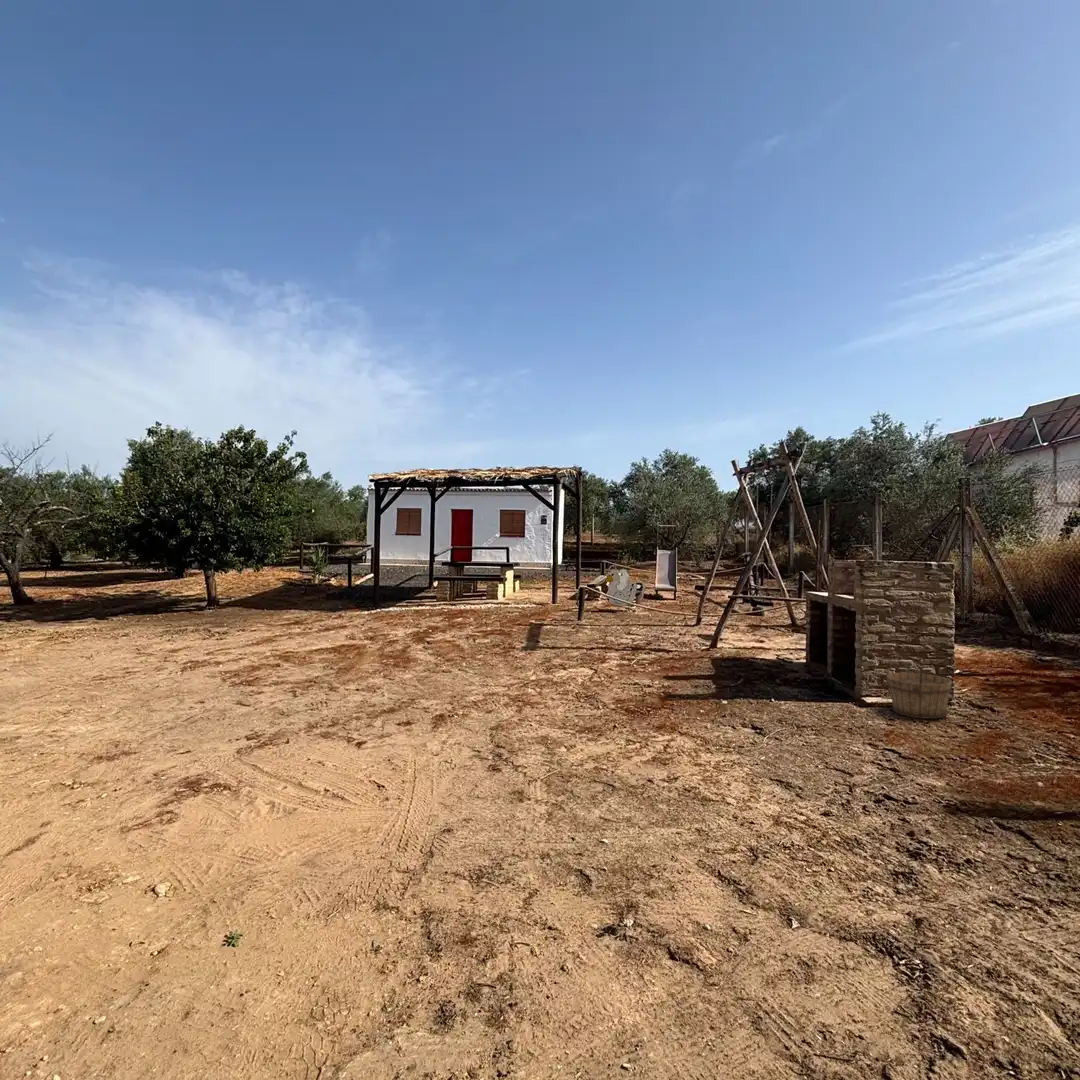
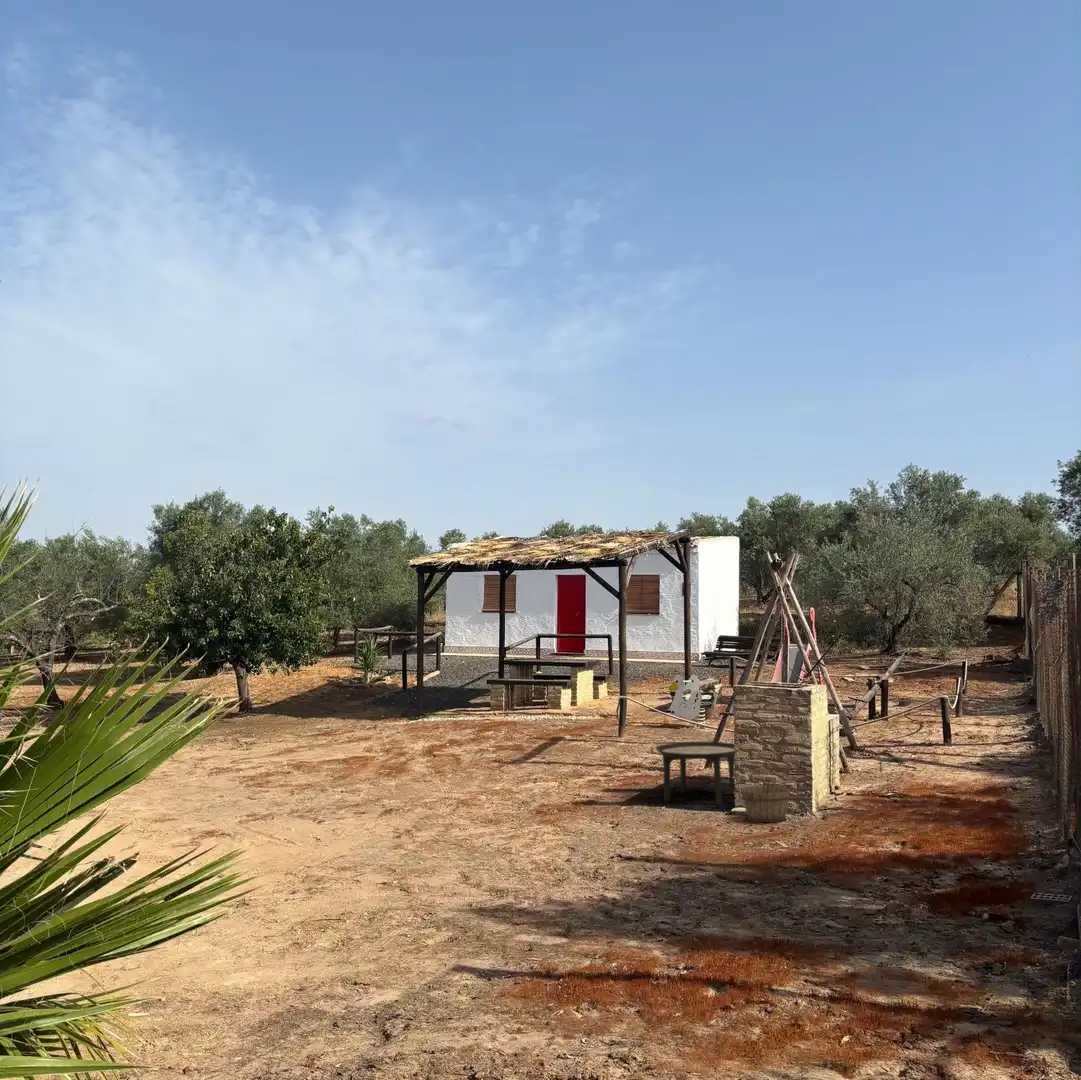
round table: none [731,624,833,693] -> present [656,742,735,805]

